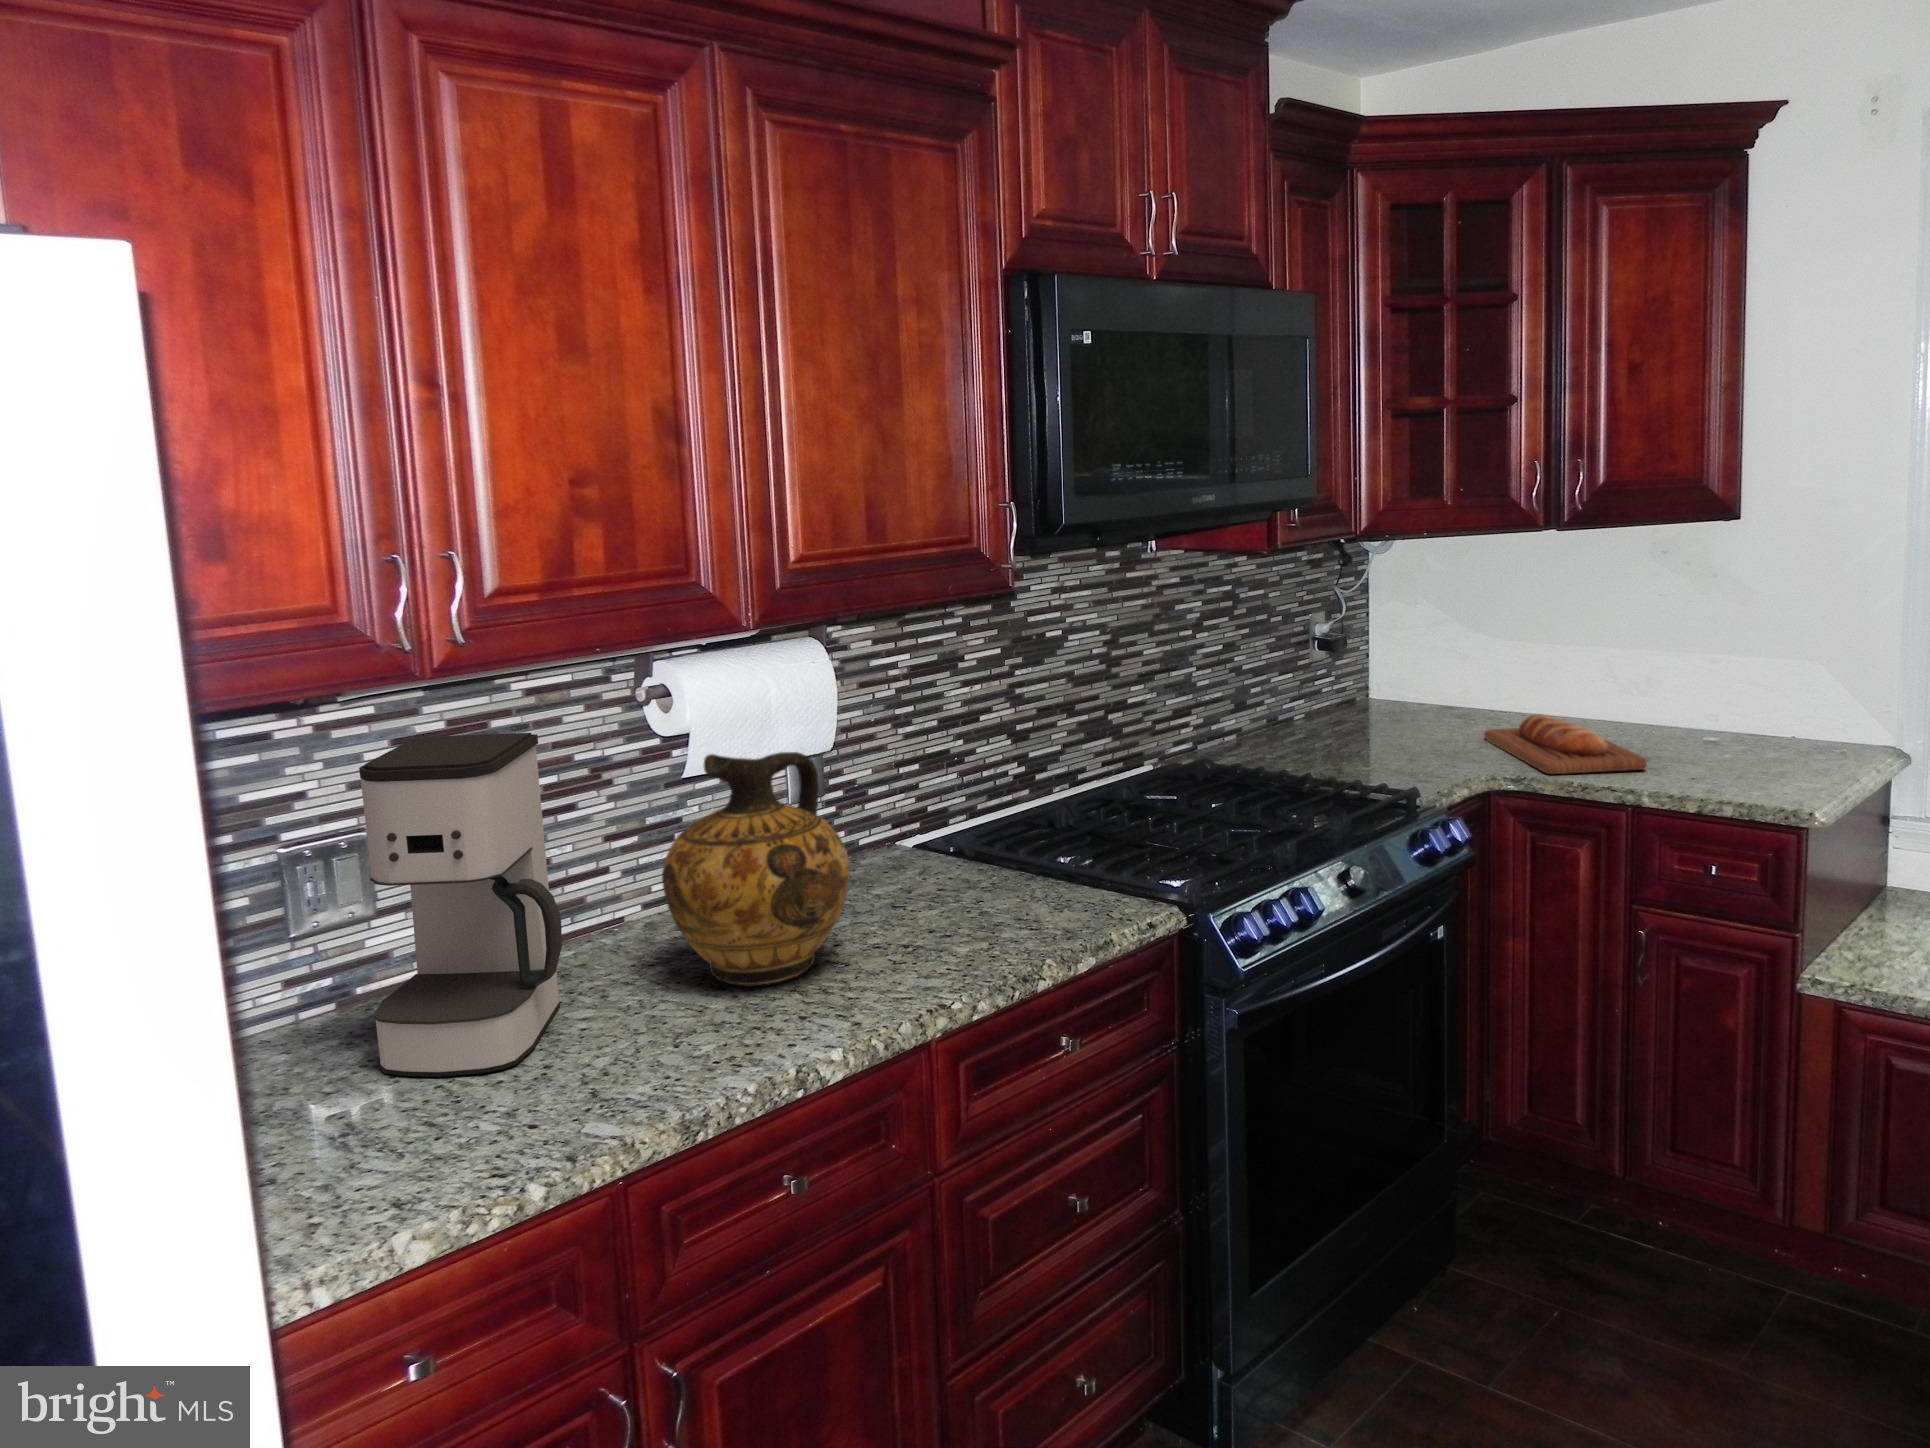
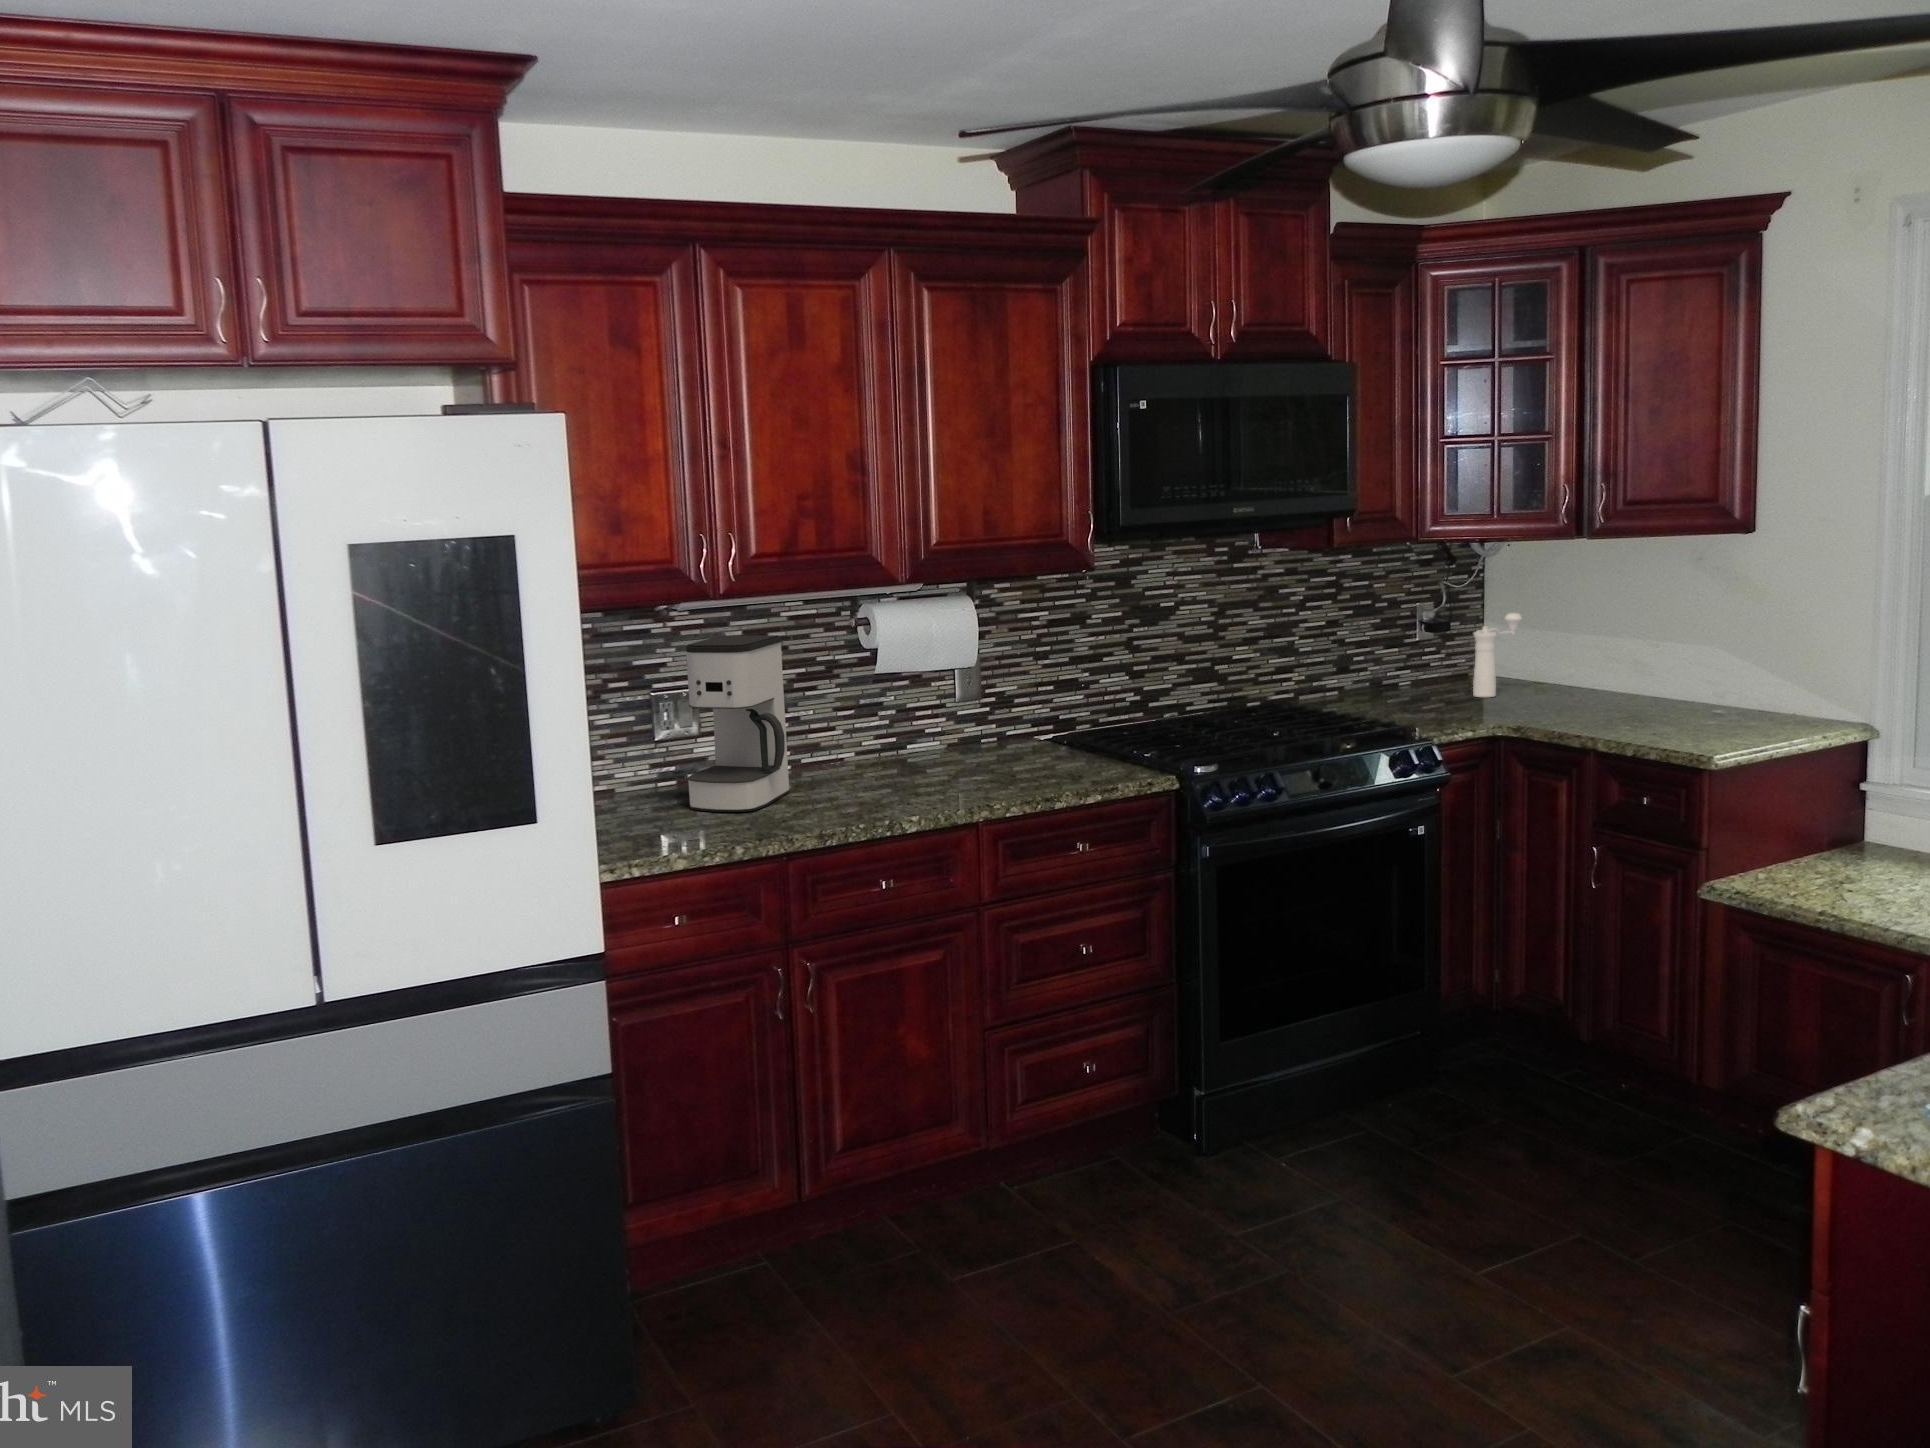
pepper mill: none [1403,626,1451,735] -> present [1473,613,1522,697]
bread loaf: present [1484,715,1647,774] -> none [1535,684,1636,725]
ceramic jug: present [662,752,850,985] -> none [850,654,958,791]

